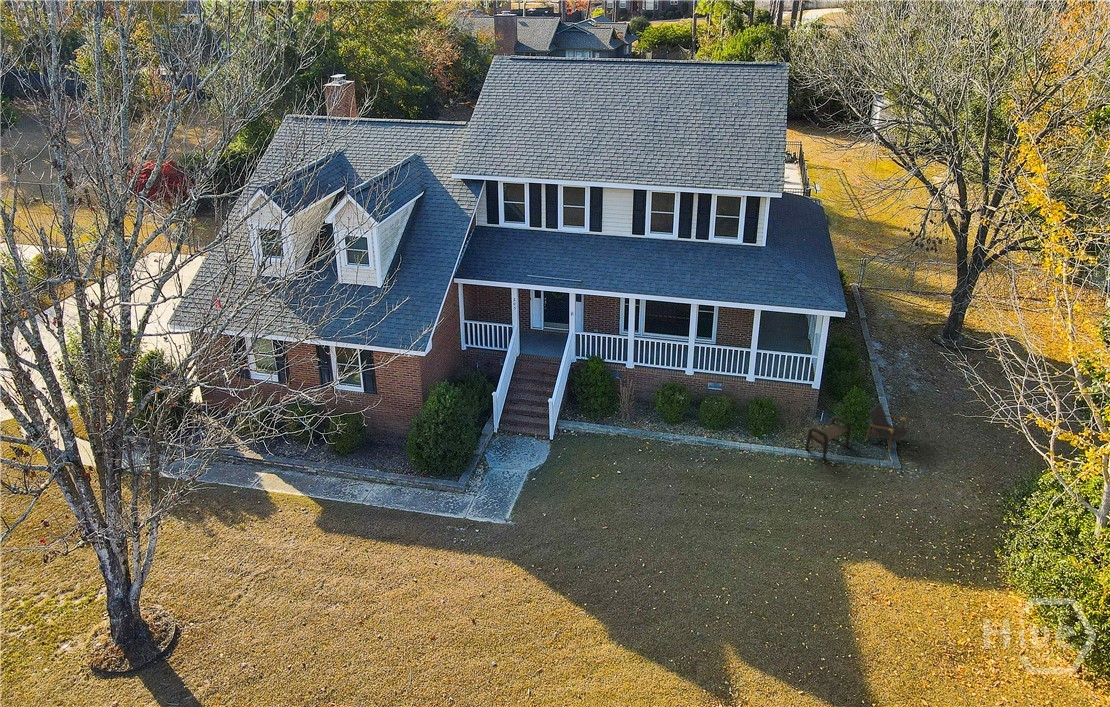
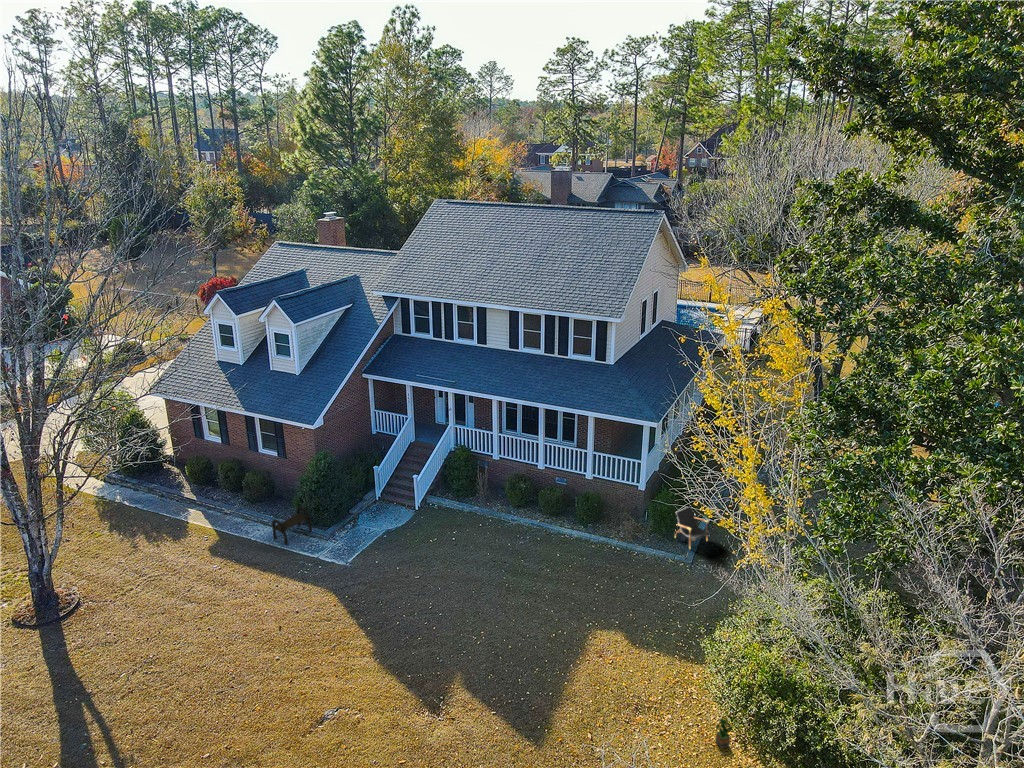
bench: present [805,416,851,459] -> present [272,507,312,545]
potted tree: none [1058,655,1089,689] -> present [716,719,734,748]

